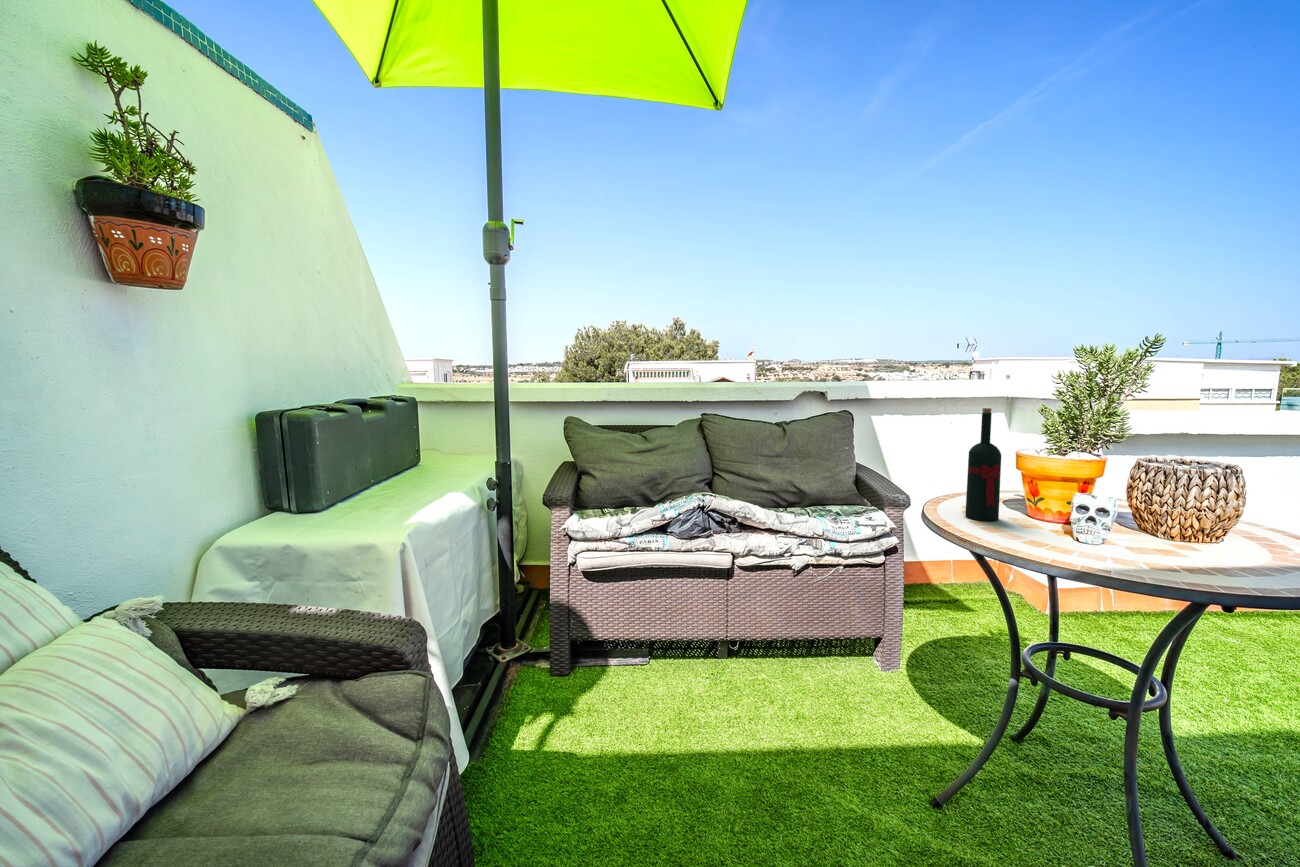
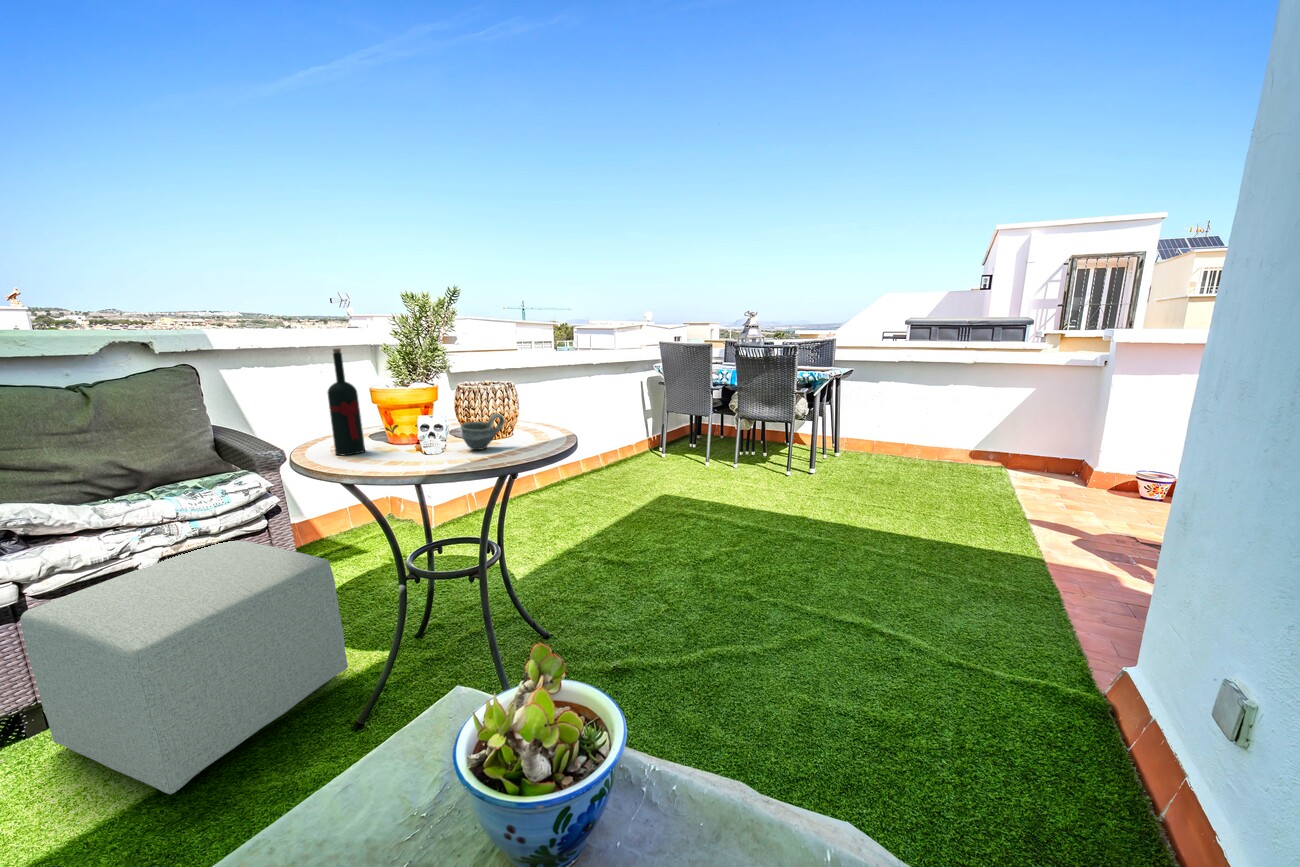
cup: none [1139,511,1222,556] -> present [461,413,505,450]
ottoman: none [730,563,939,761] -> present [20,540,348,794]

